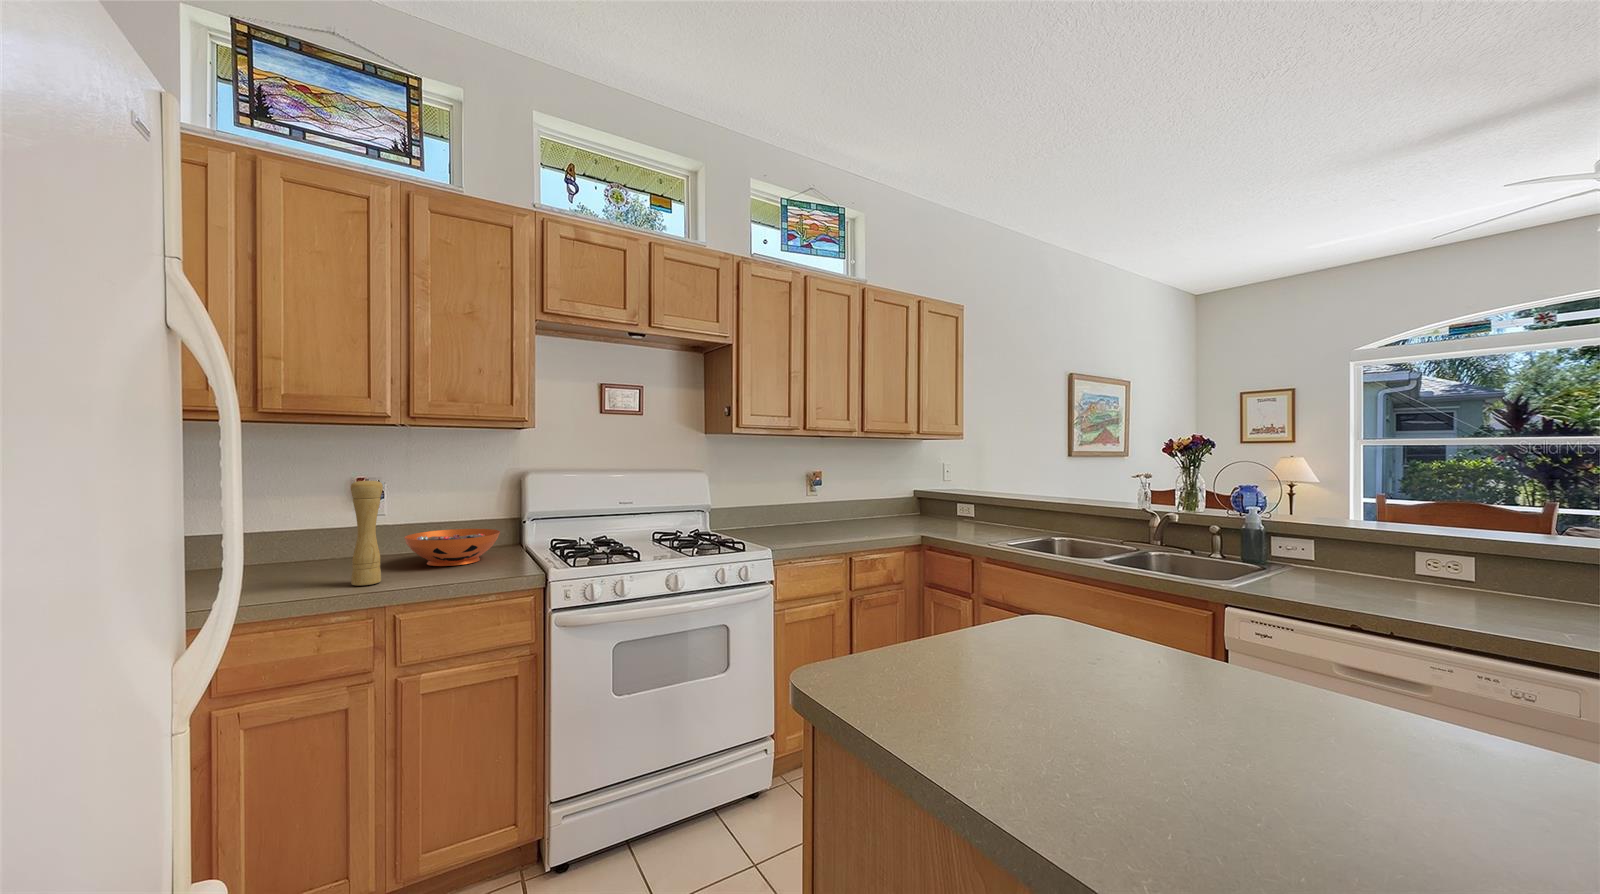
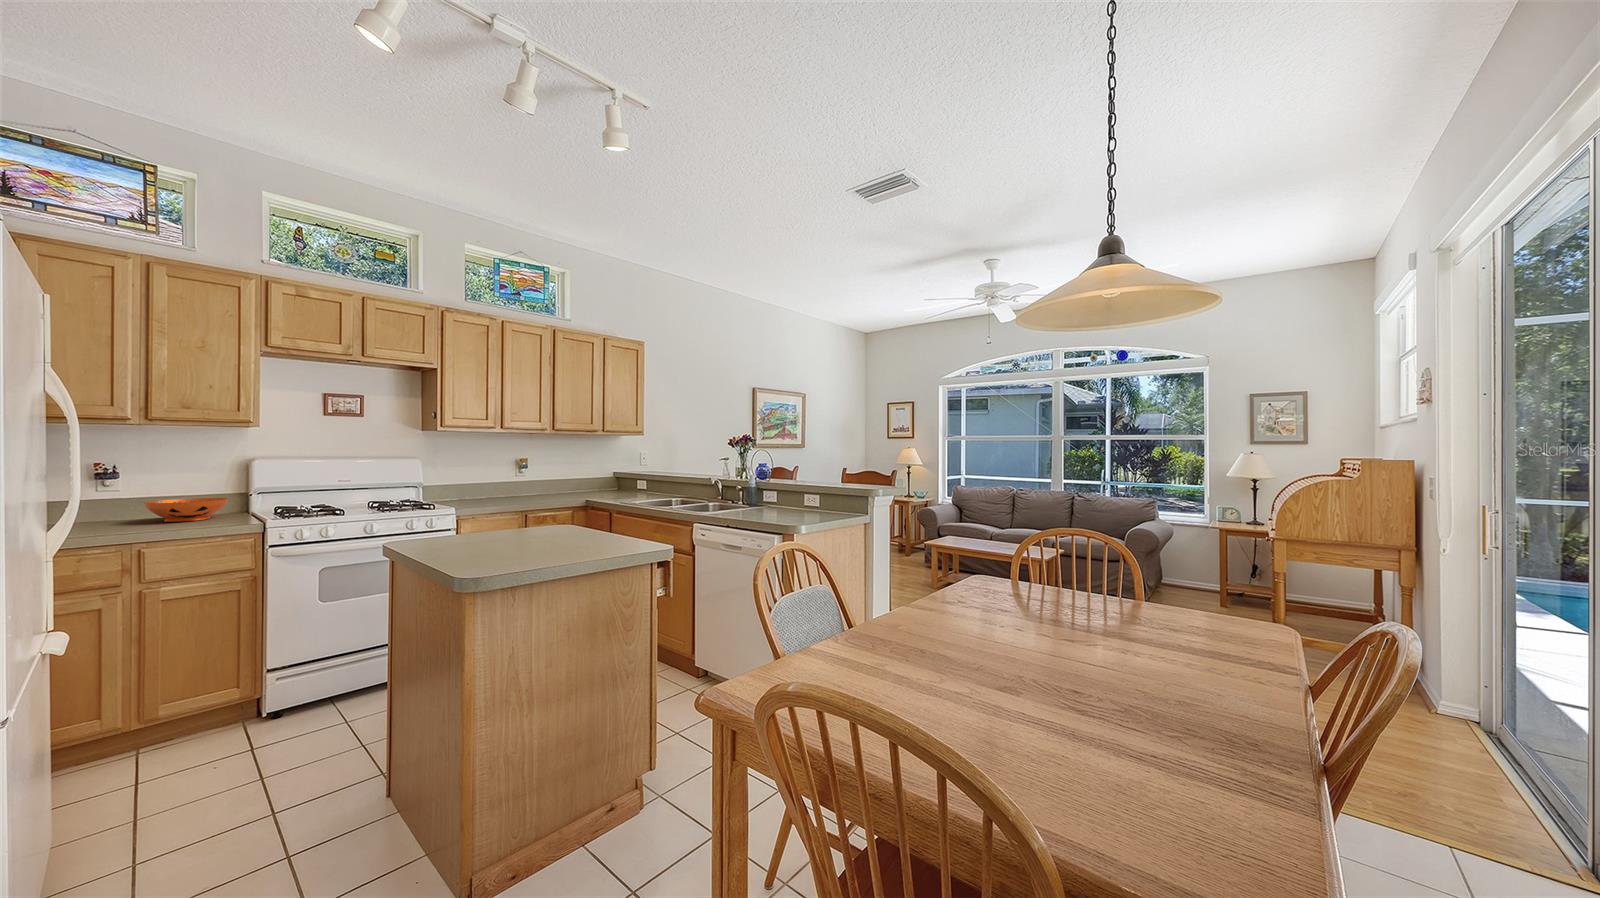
pepper mill: present [351,479,383,586] -> none [99,460,126,531]

